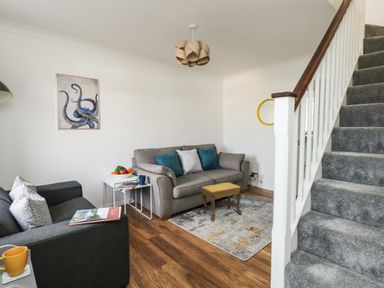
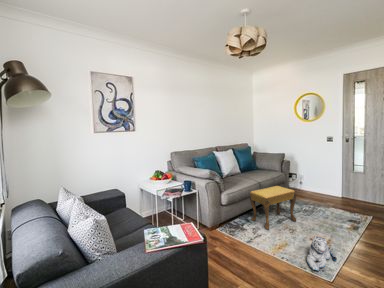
plush toy: none [233,224,260,253] -> present [307,236,337,271]

